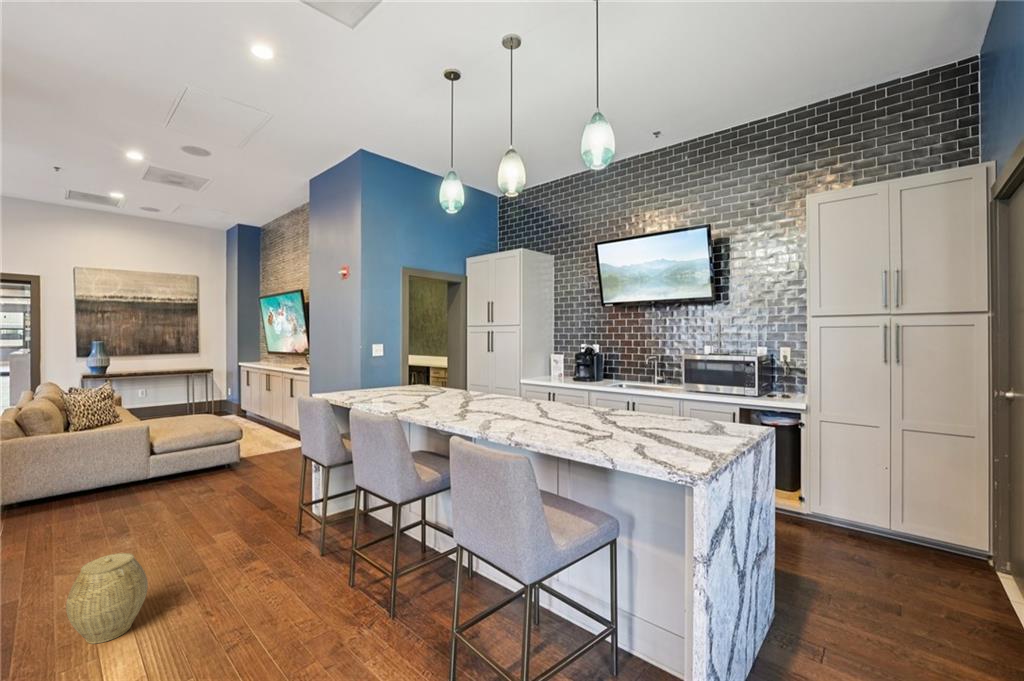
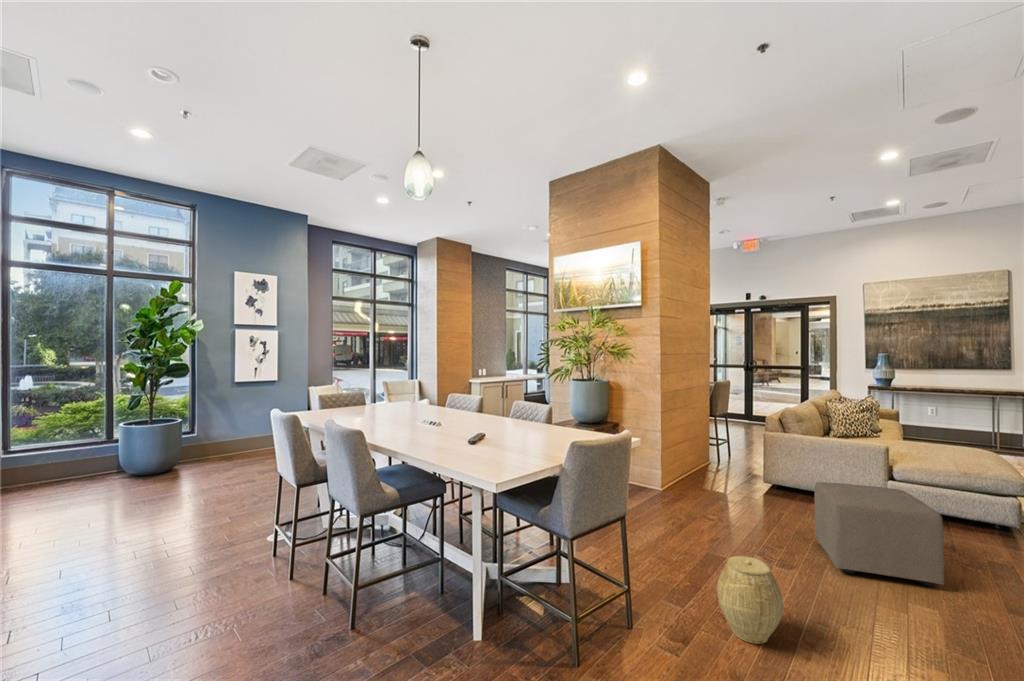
ottoman: none [105,456,224,541] -> present [814,482,945,586]

